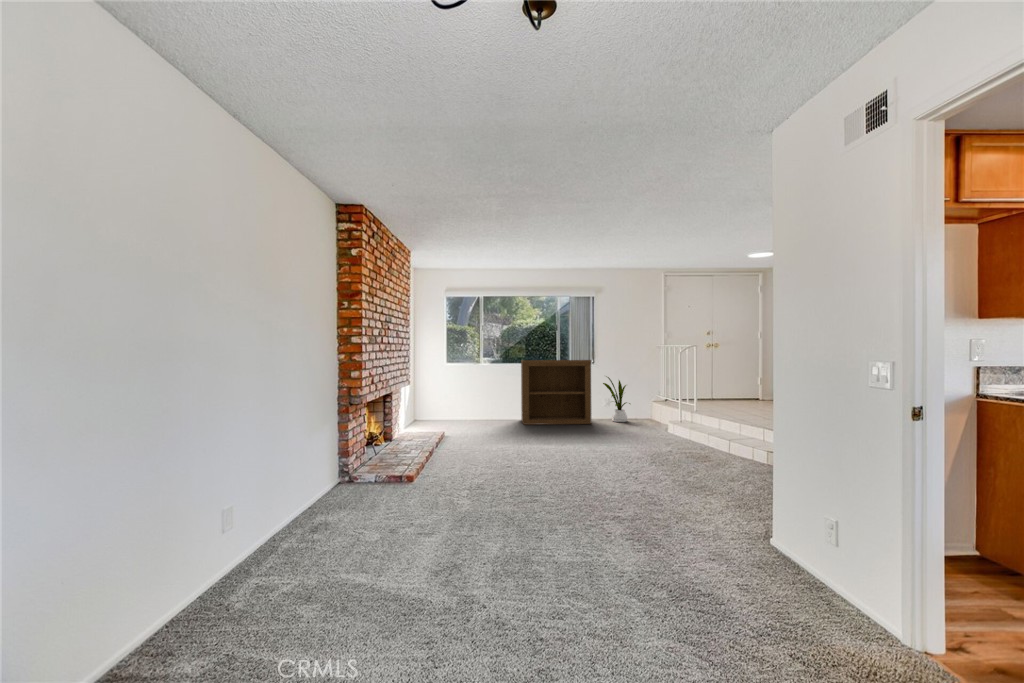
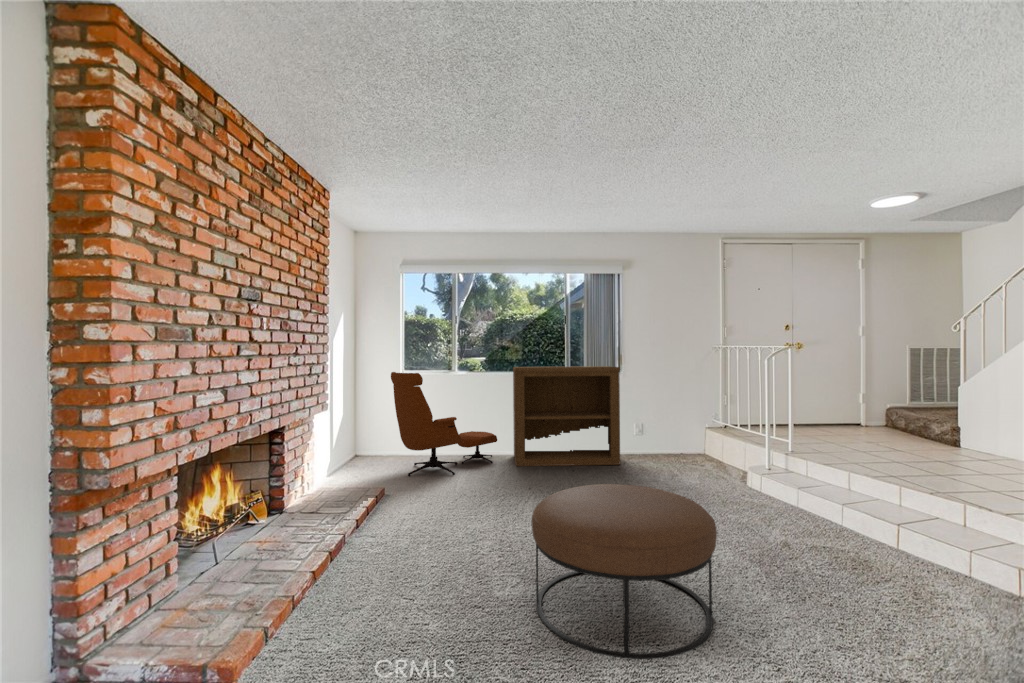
lounge chair: none [444,363,511,428] -> present [391,372,497,476]
house plant: present [603,376,630,422] -> none [634,390,677,460]
ottoman: none [534,415,617,478] -> present [532,484,717,659]

